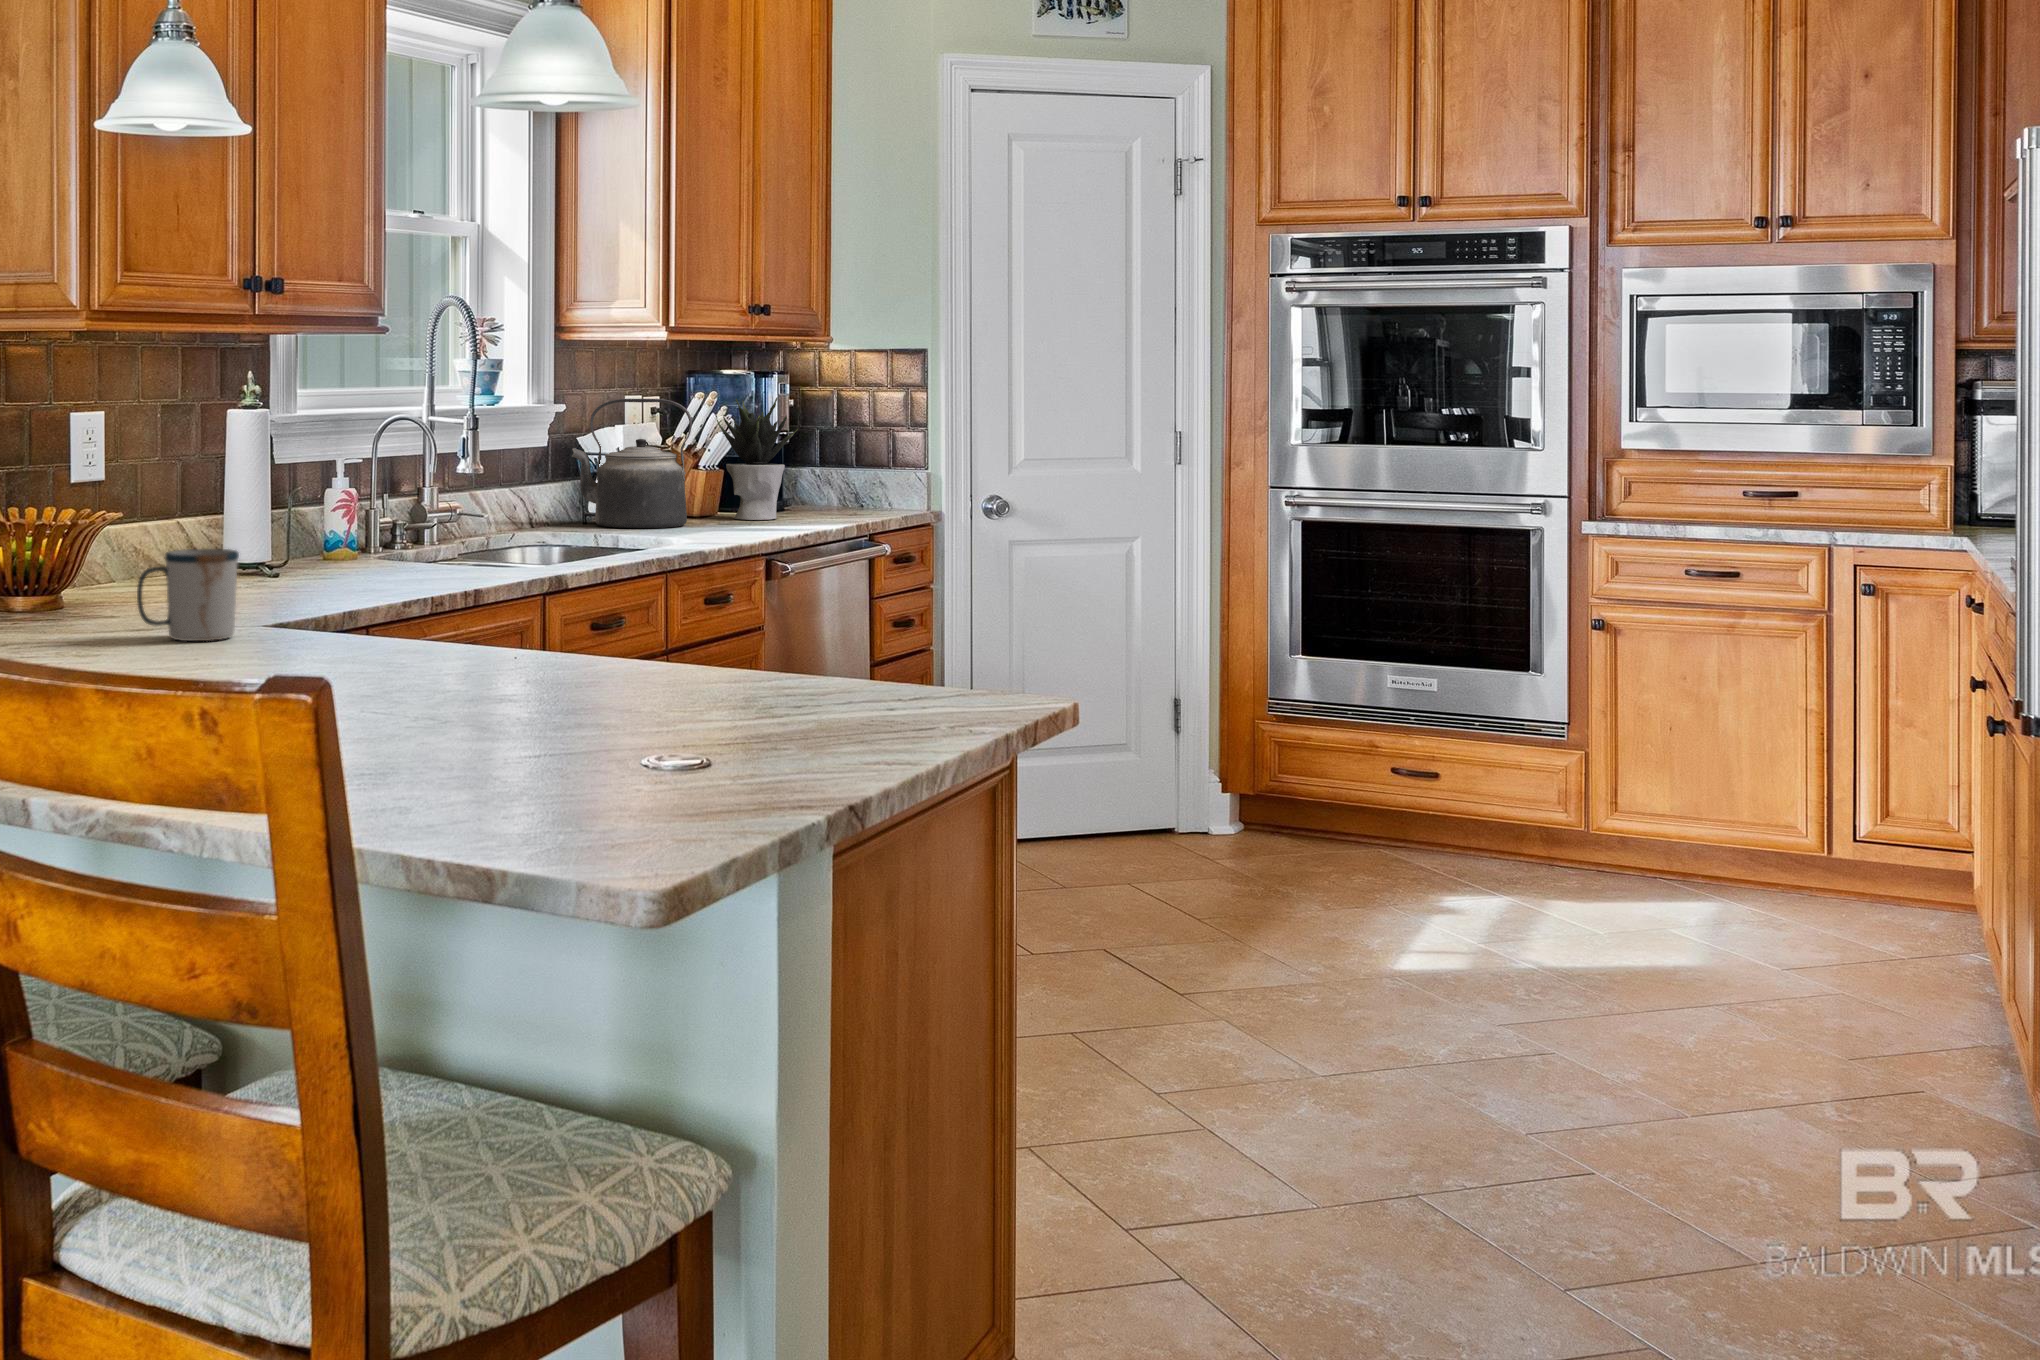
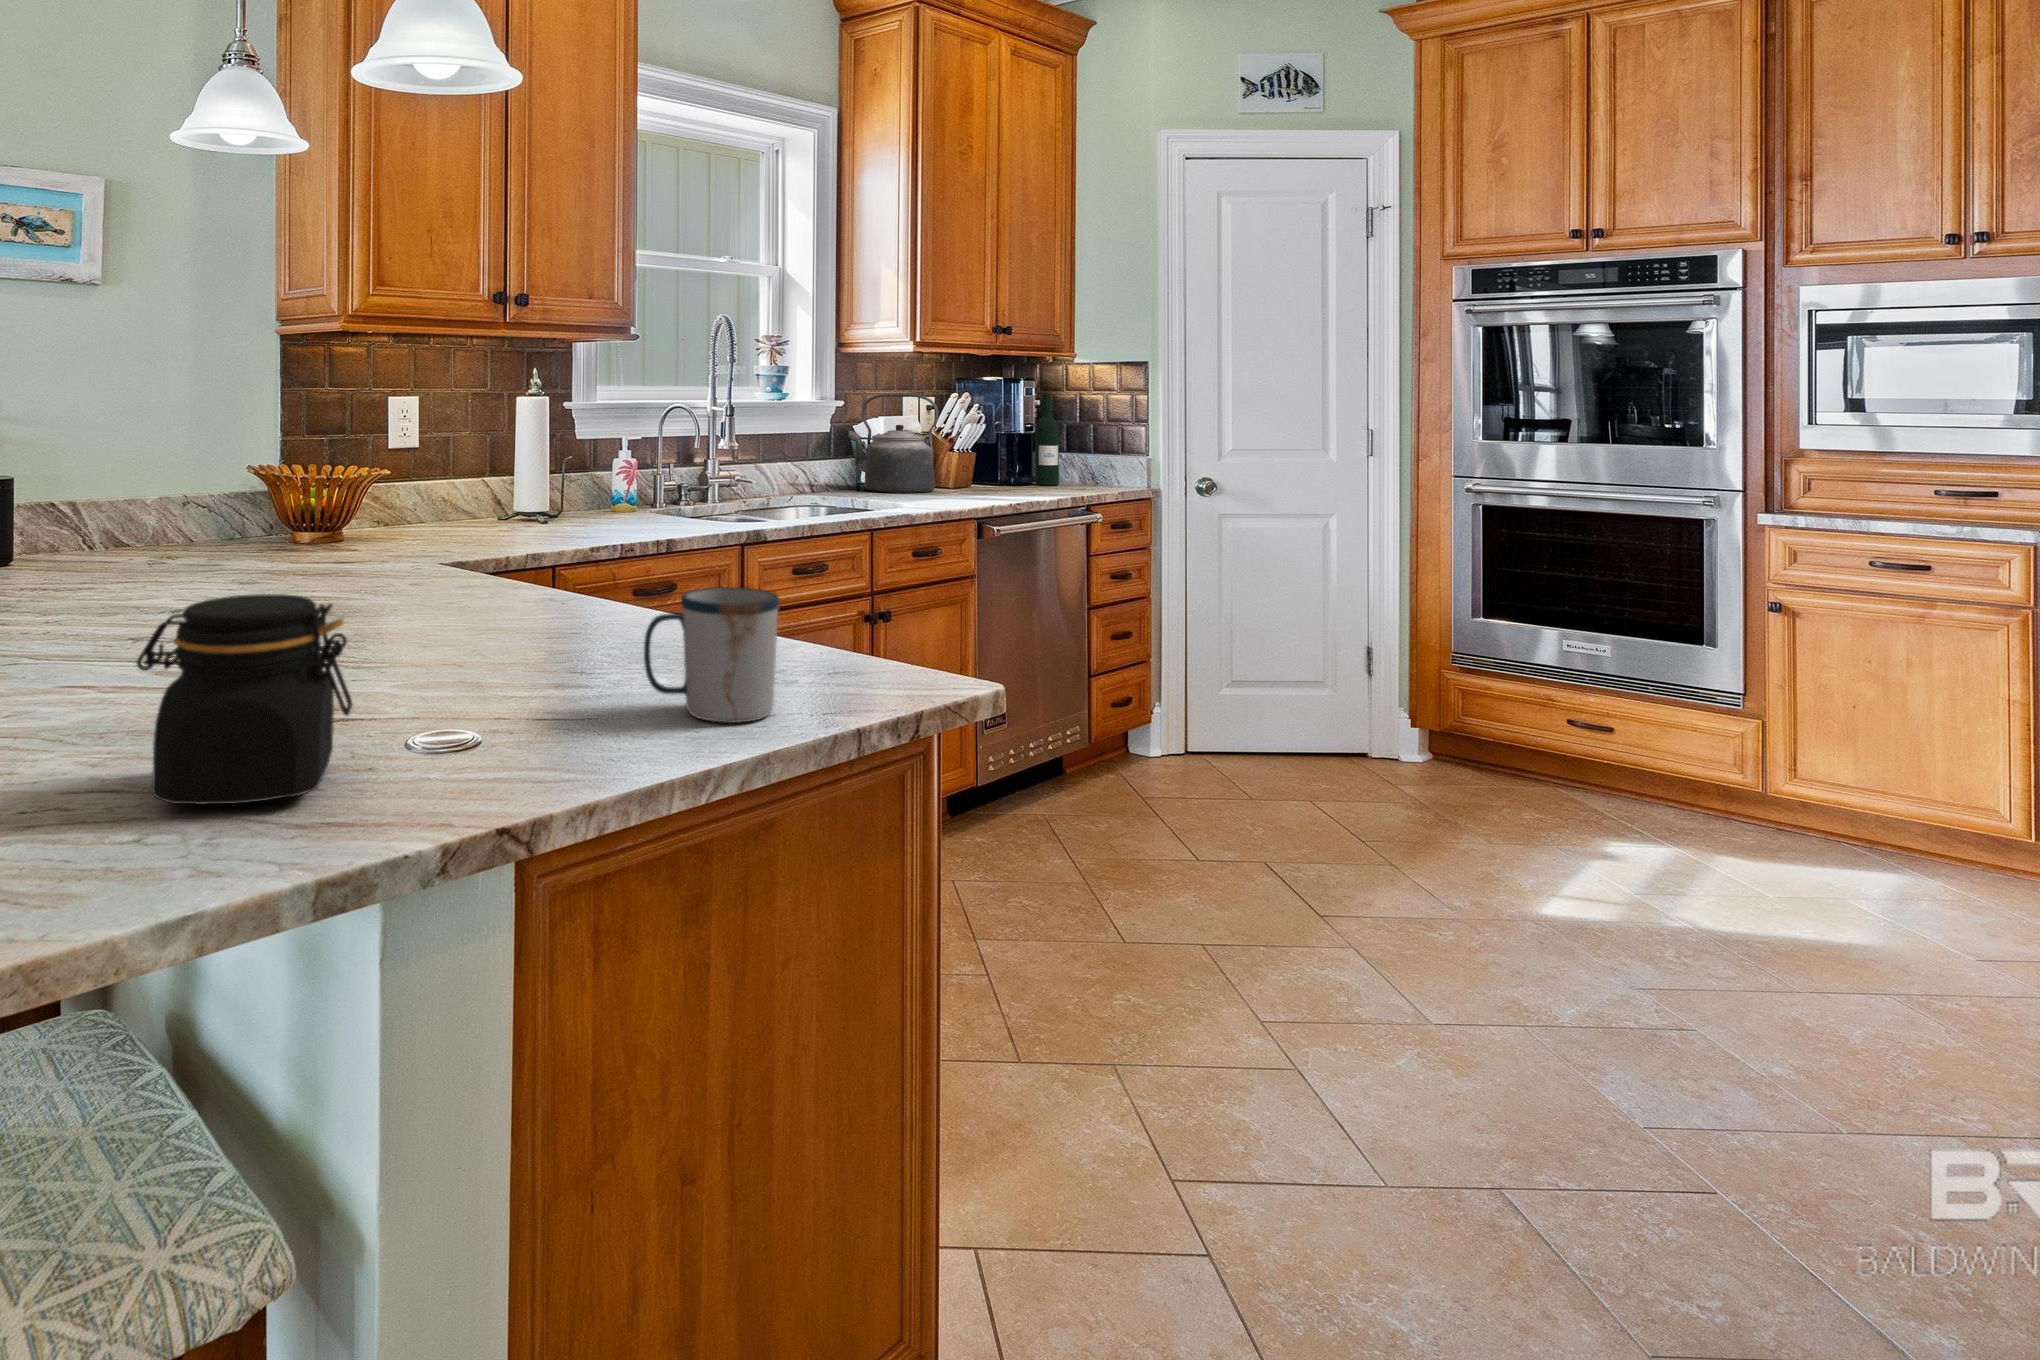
wine bottle: none [797,396,826,514] -> present [1035,394,1059,485]
potted plant: present [716,398,798,520] -> none [969,395,1033,489]
mug: present [137,549,239,641] -> present [644,587,780,723]
jar: none [444,607,624,787] -> present [137,594,352,804]

